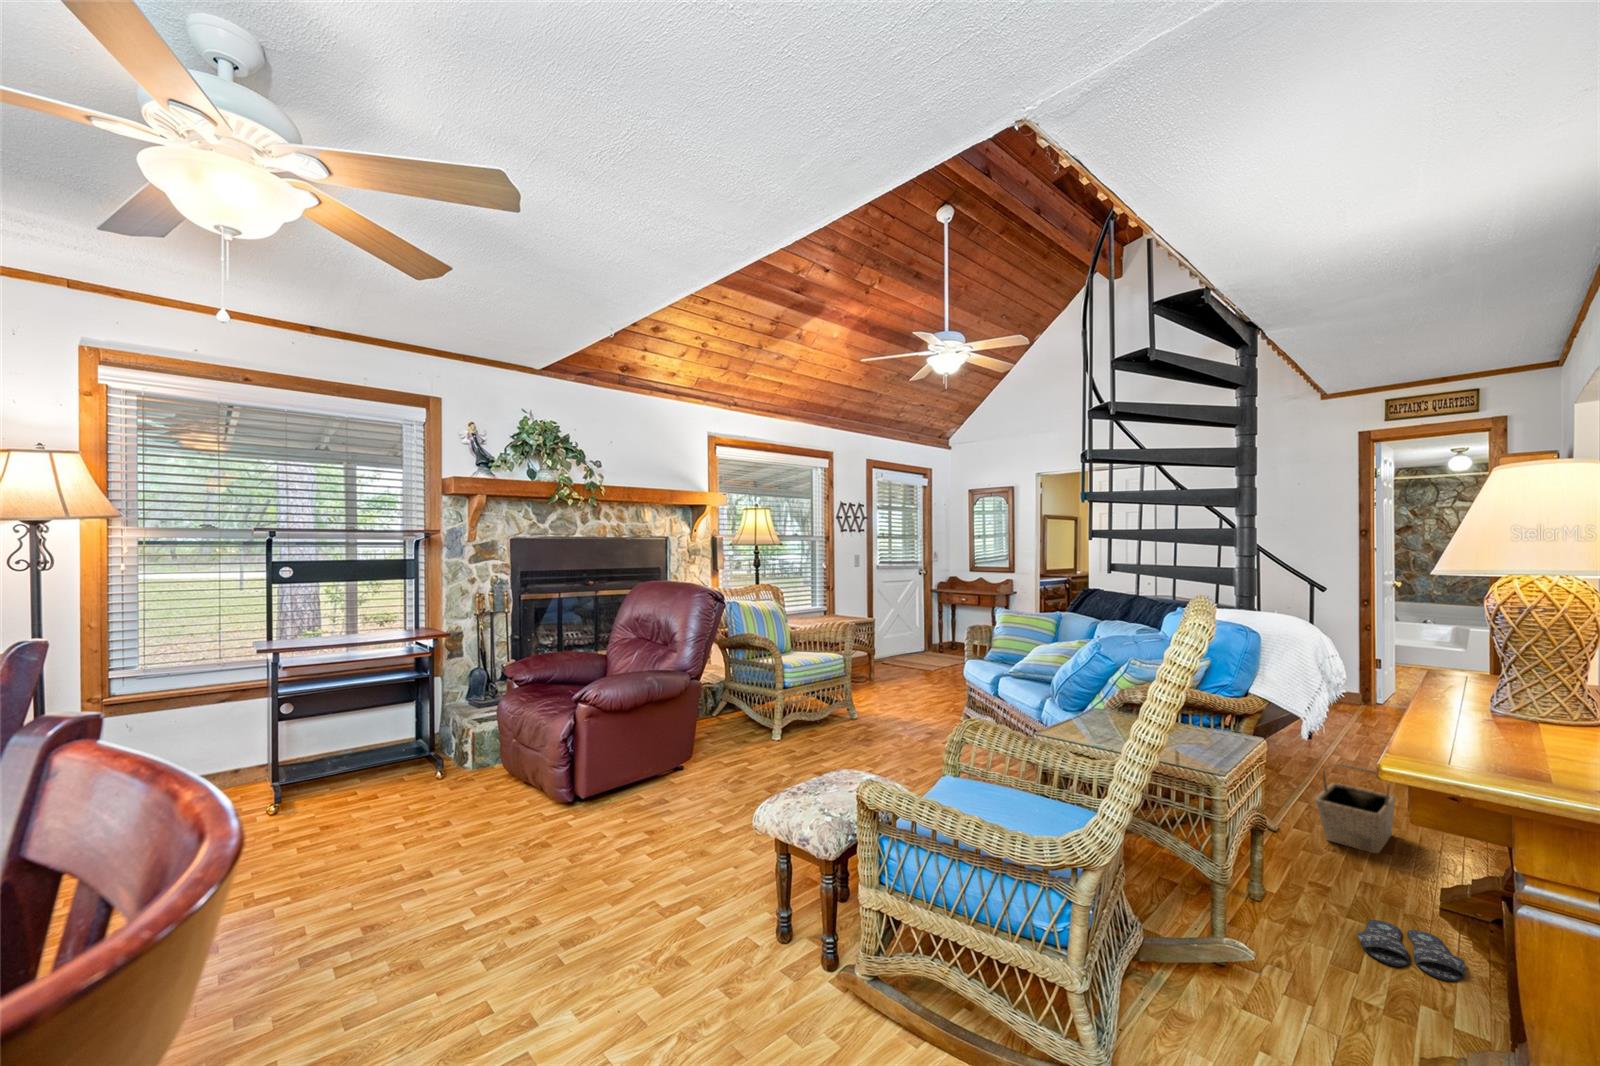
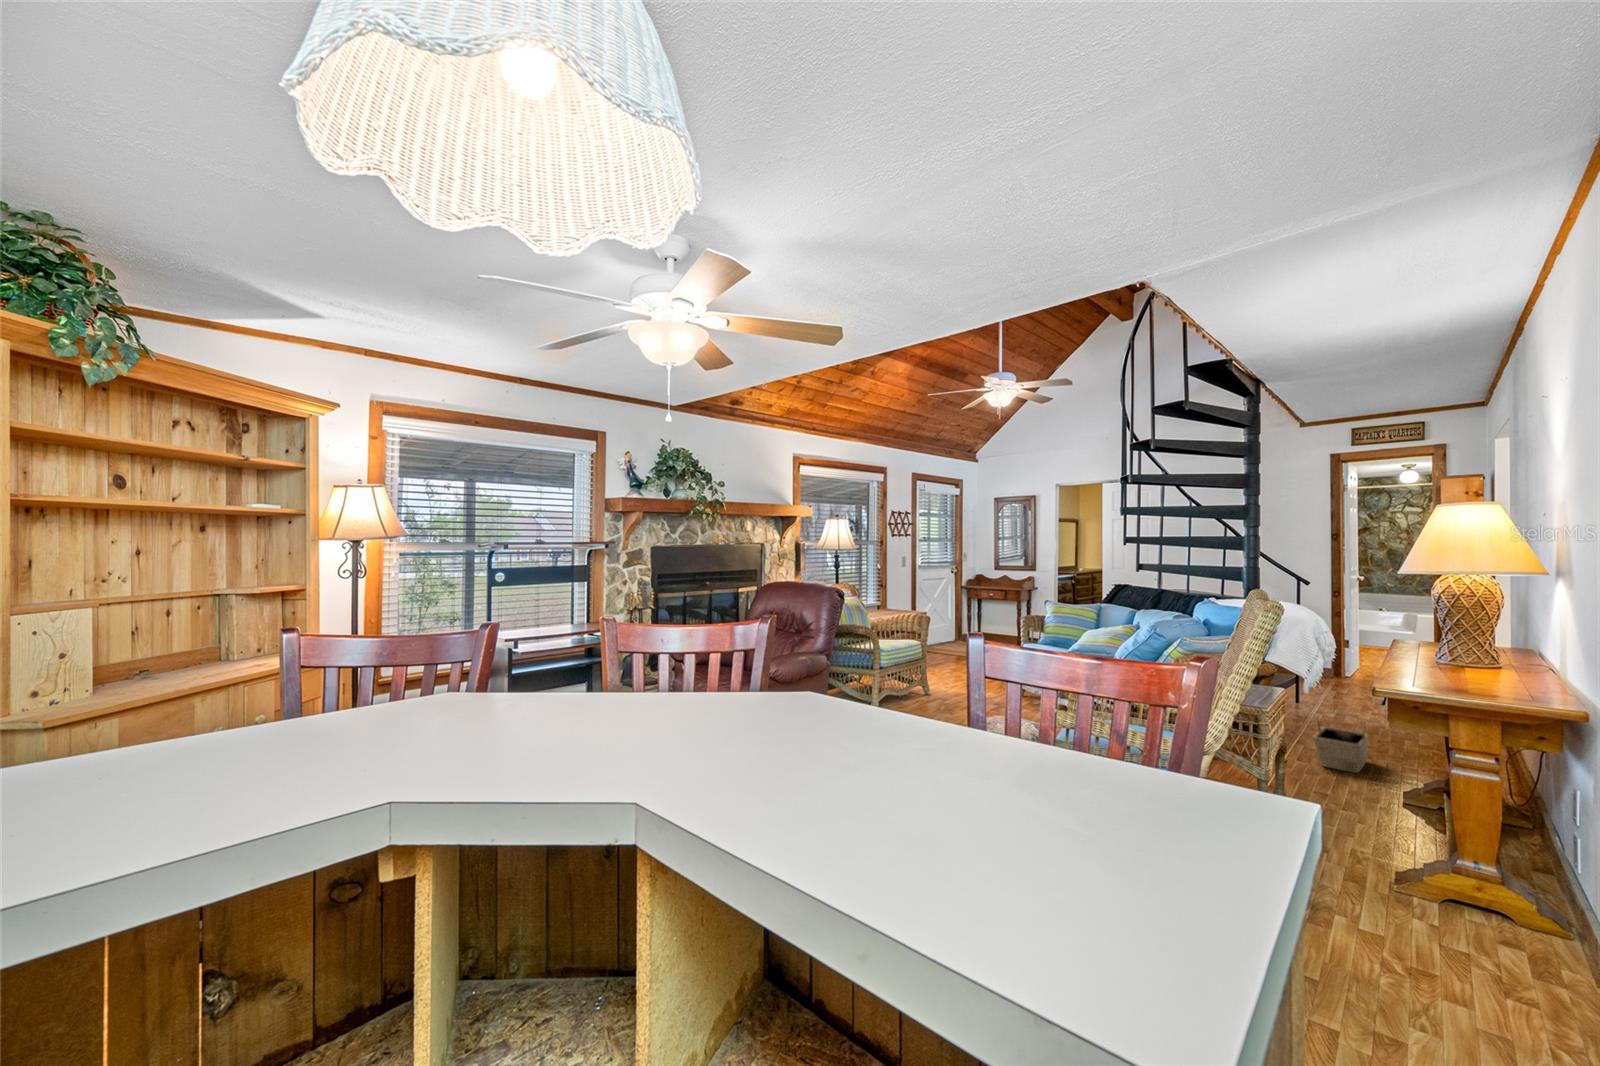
slippers: present [1357,920,1465,981] -> none [1350,808,1420,837]

